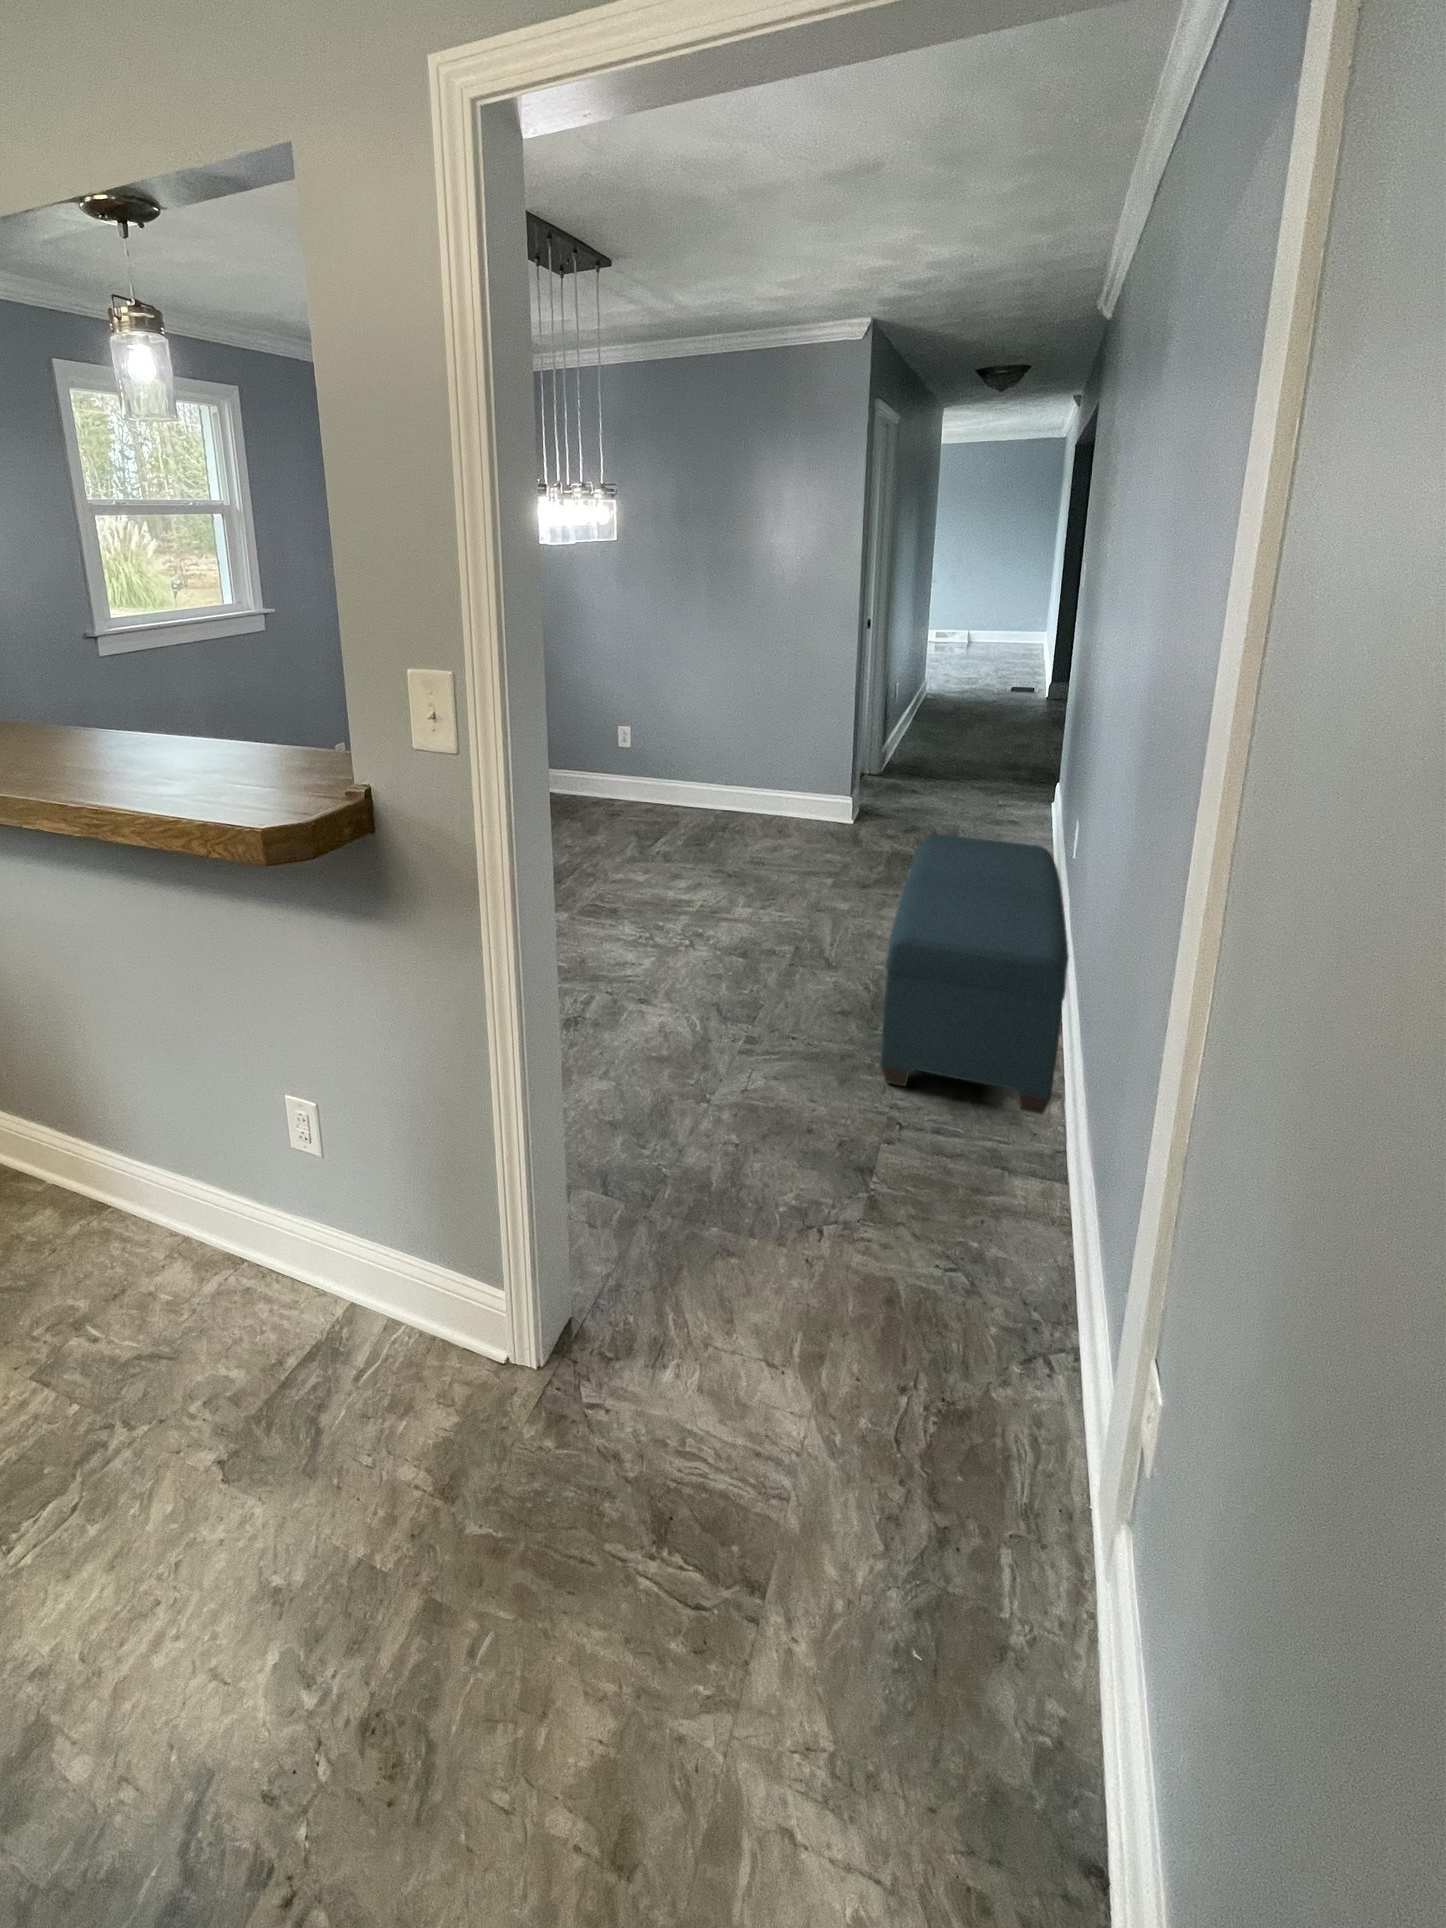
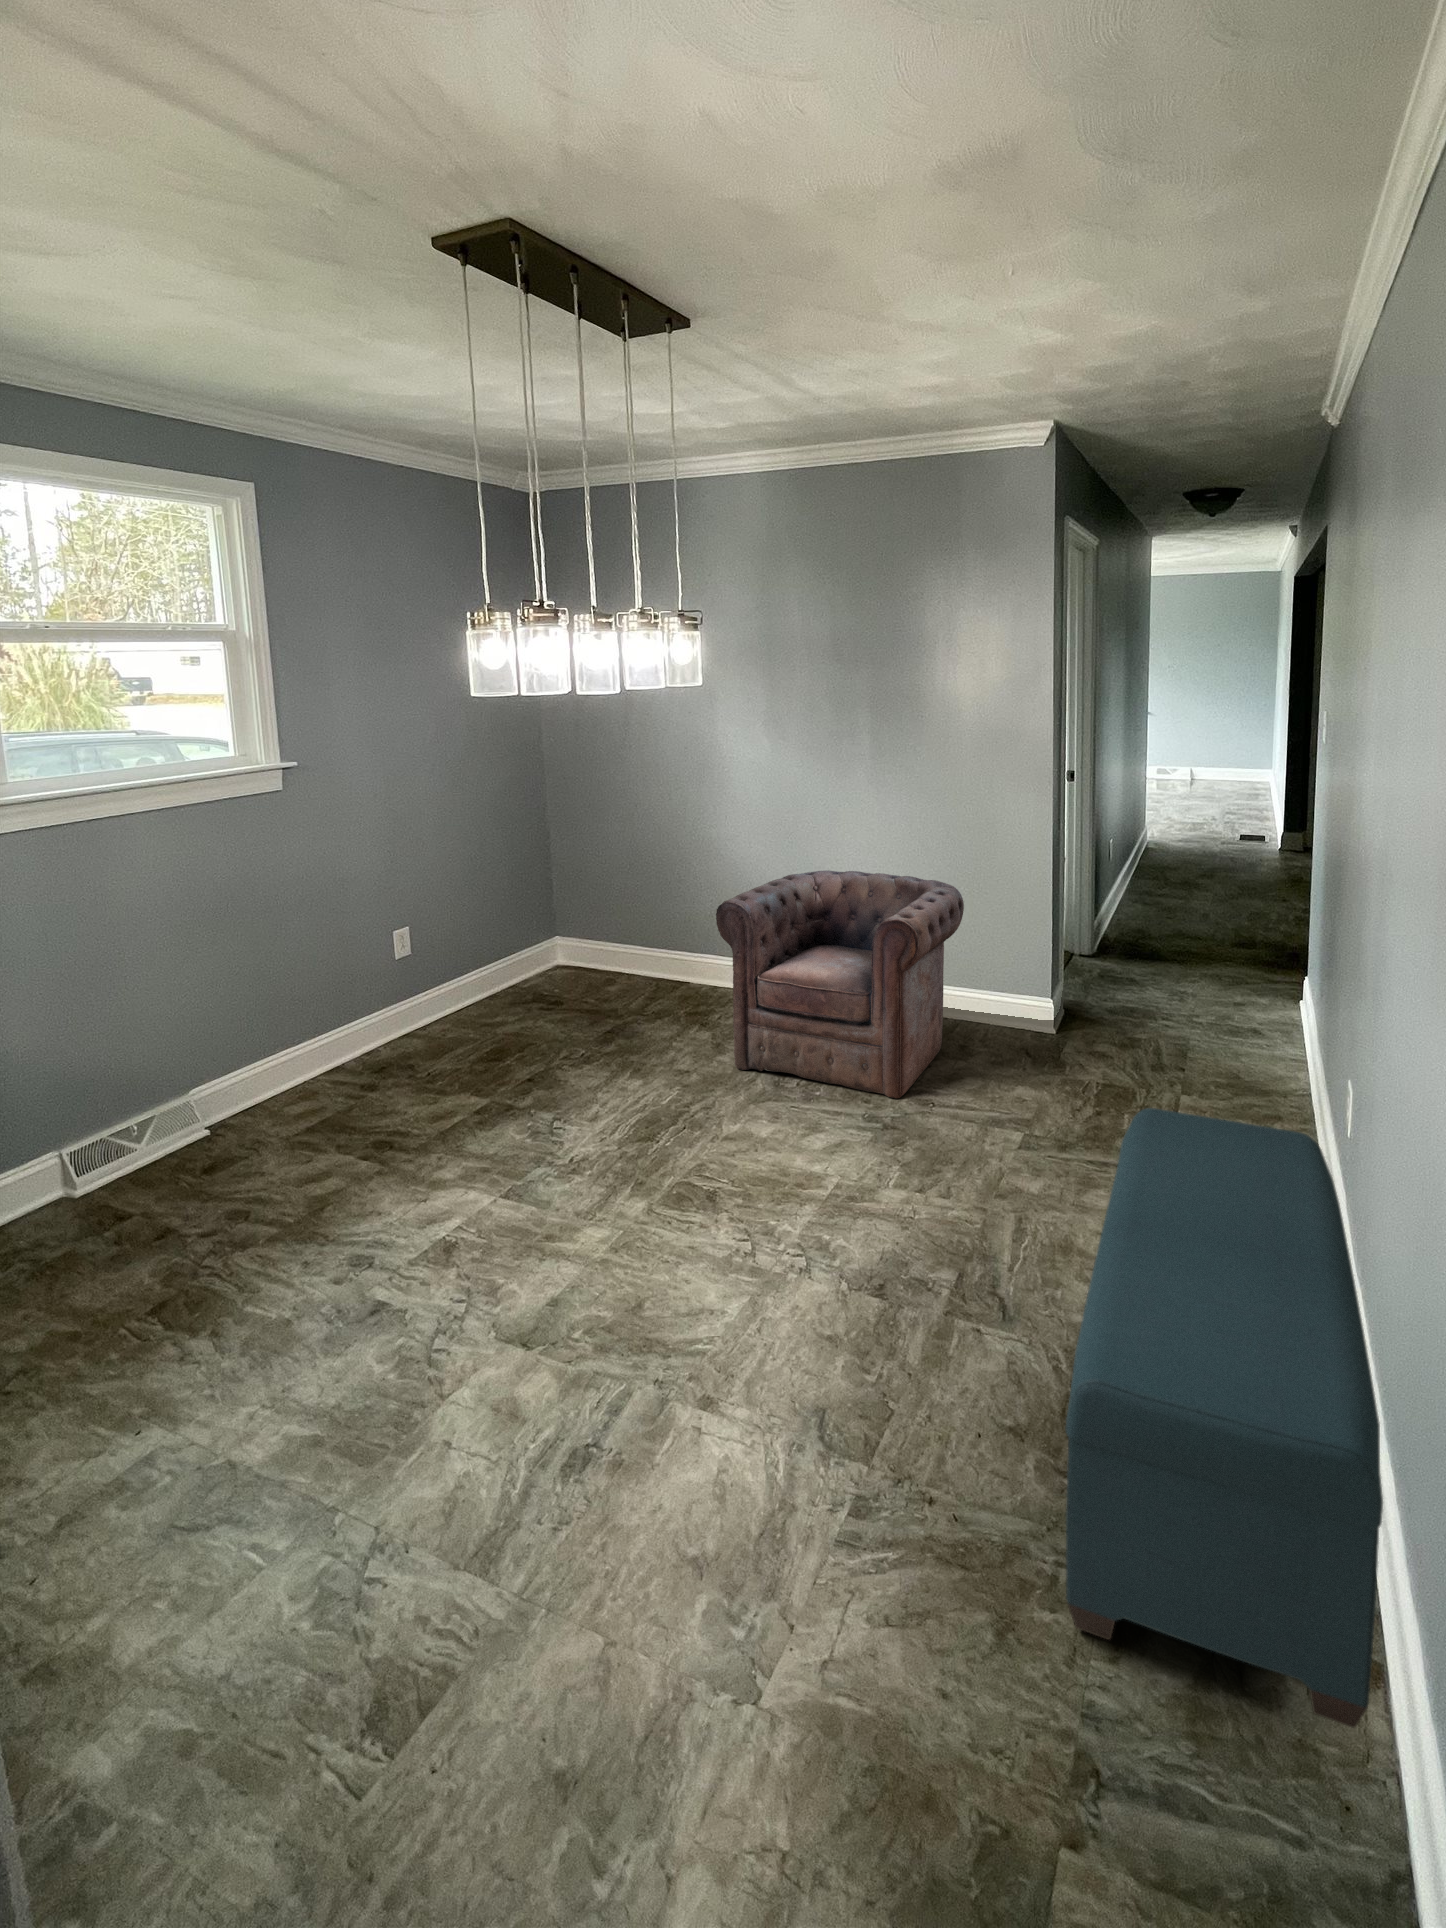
armchair: none [594,698,785,860] -> present [716,870,964,1098]

